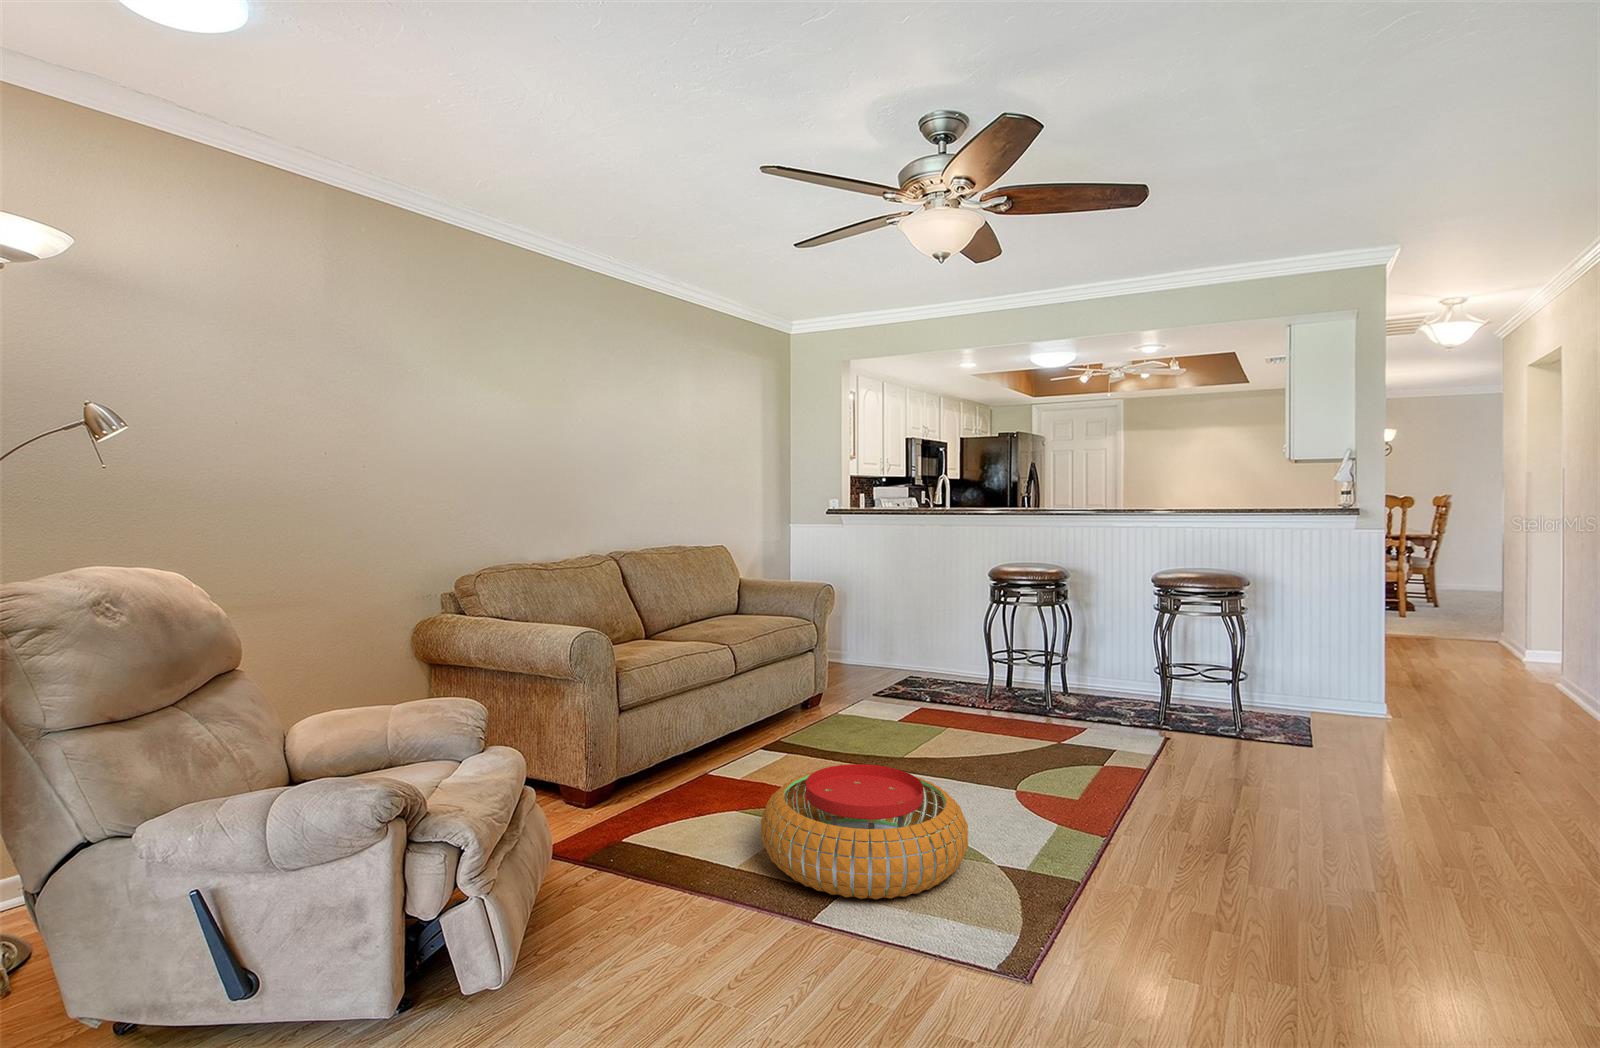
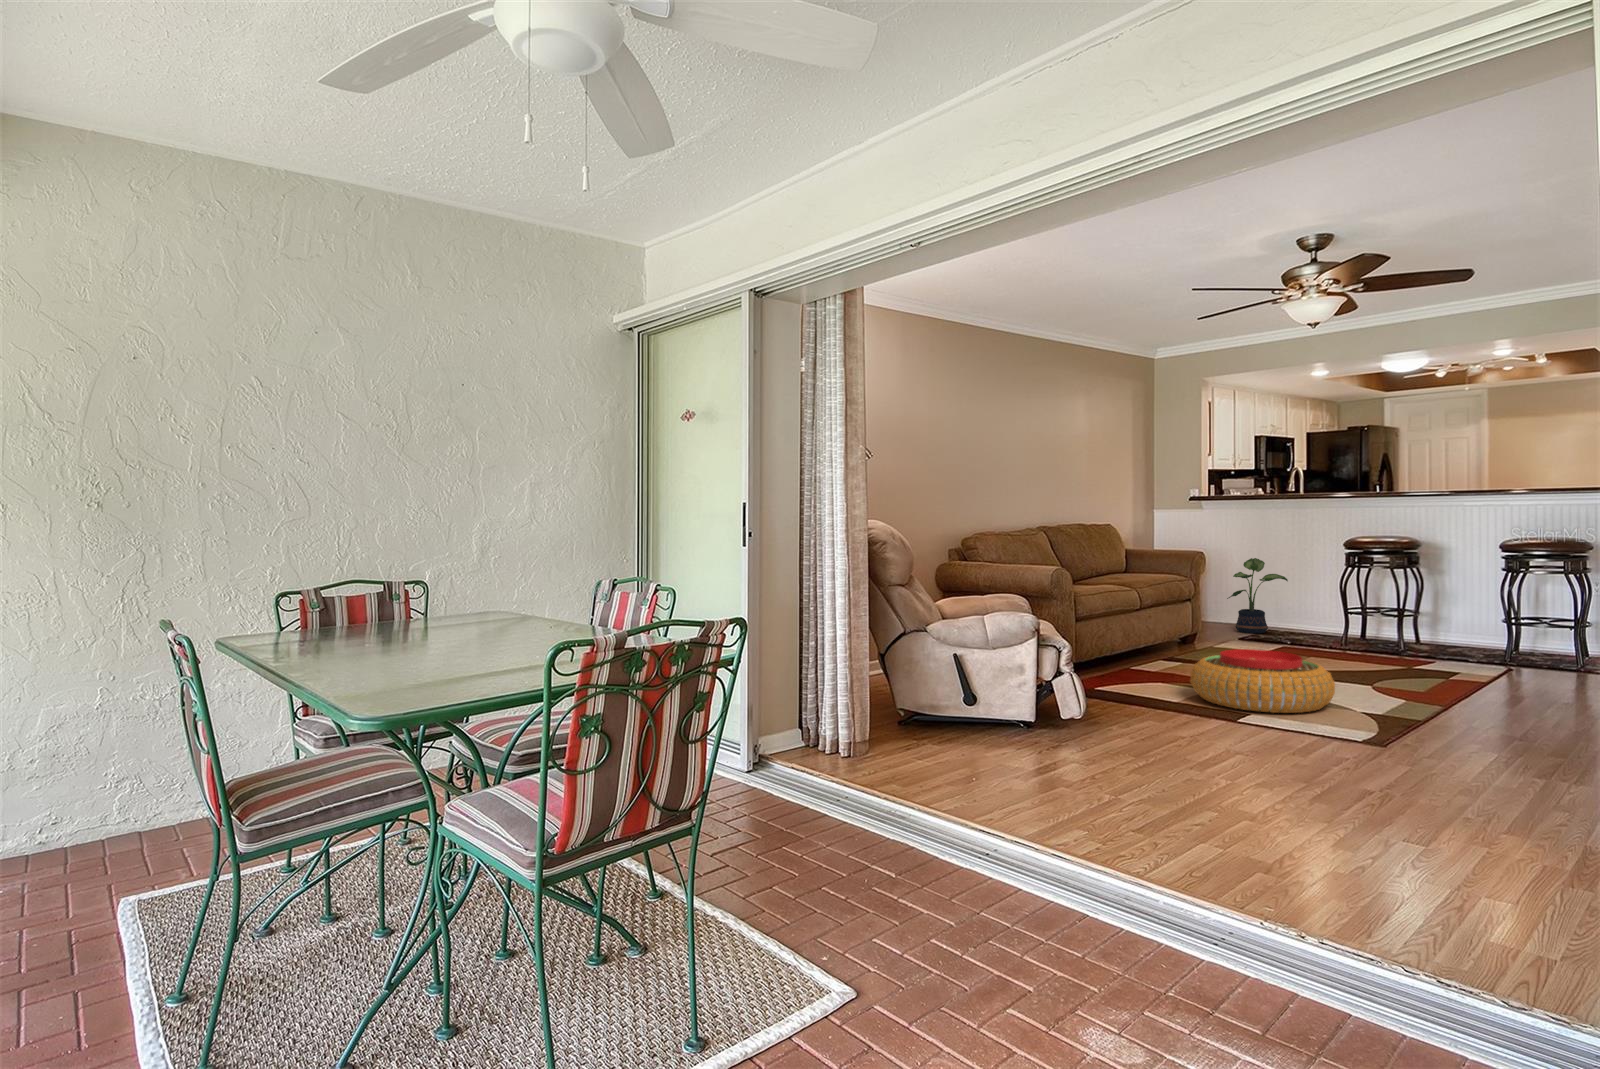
potted plant: none [865,585,931,680] -> present [1227,558,1288,633]

